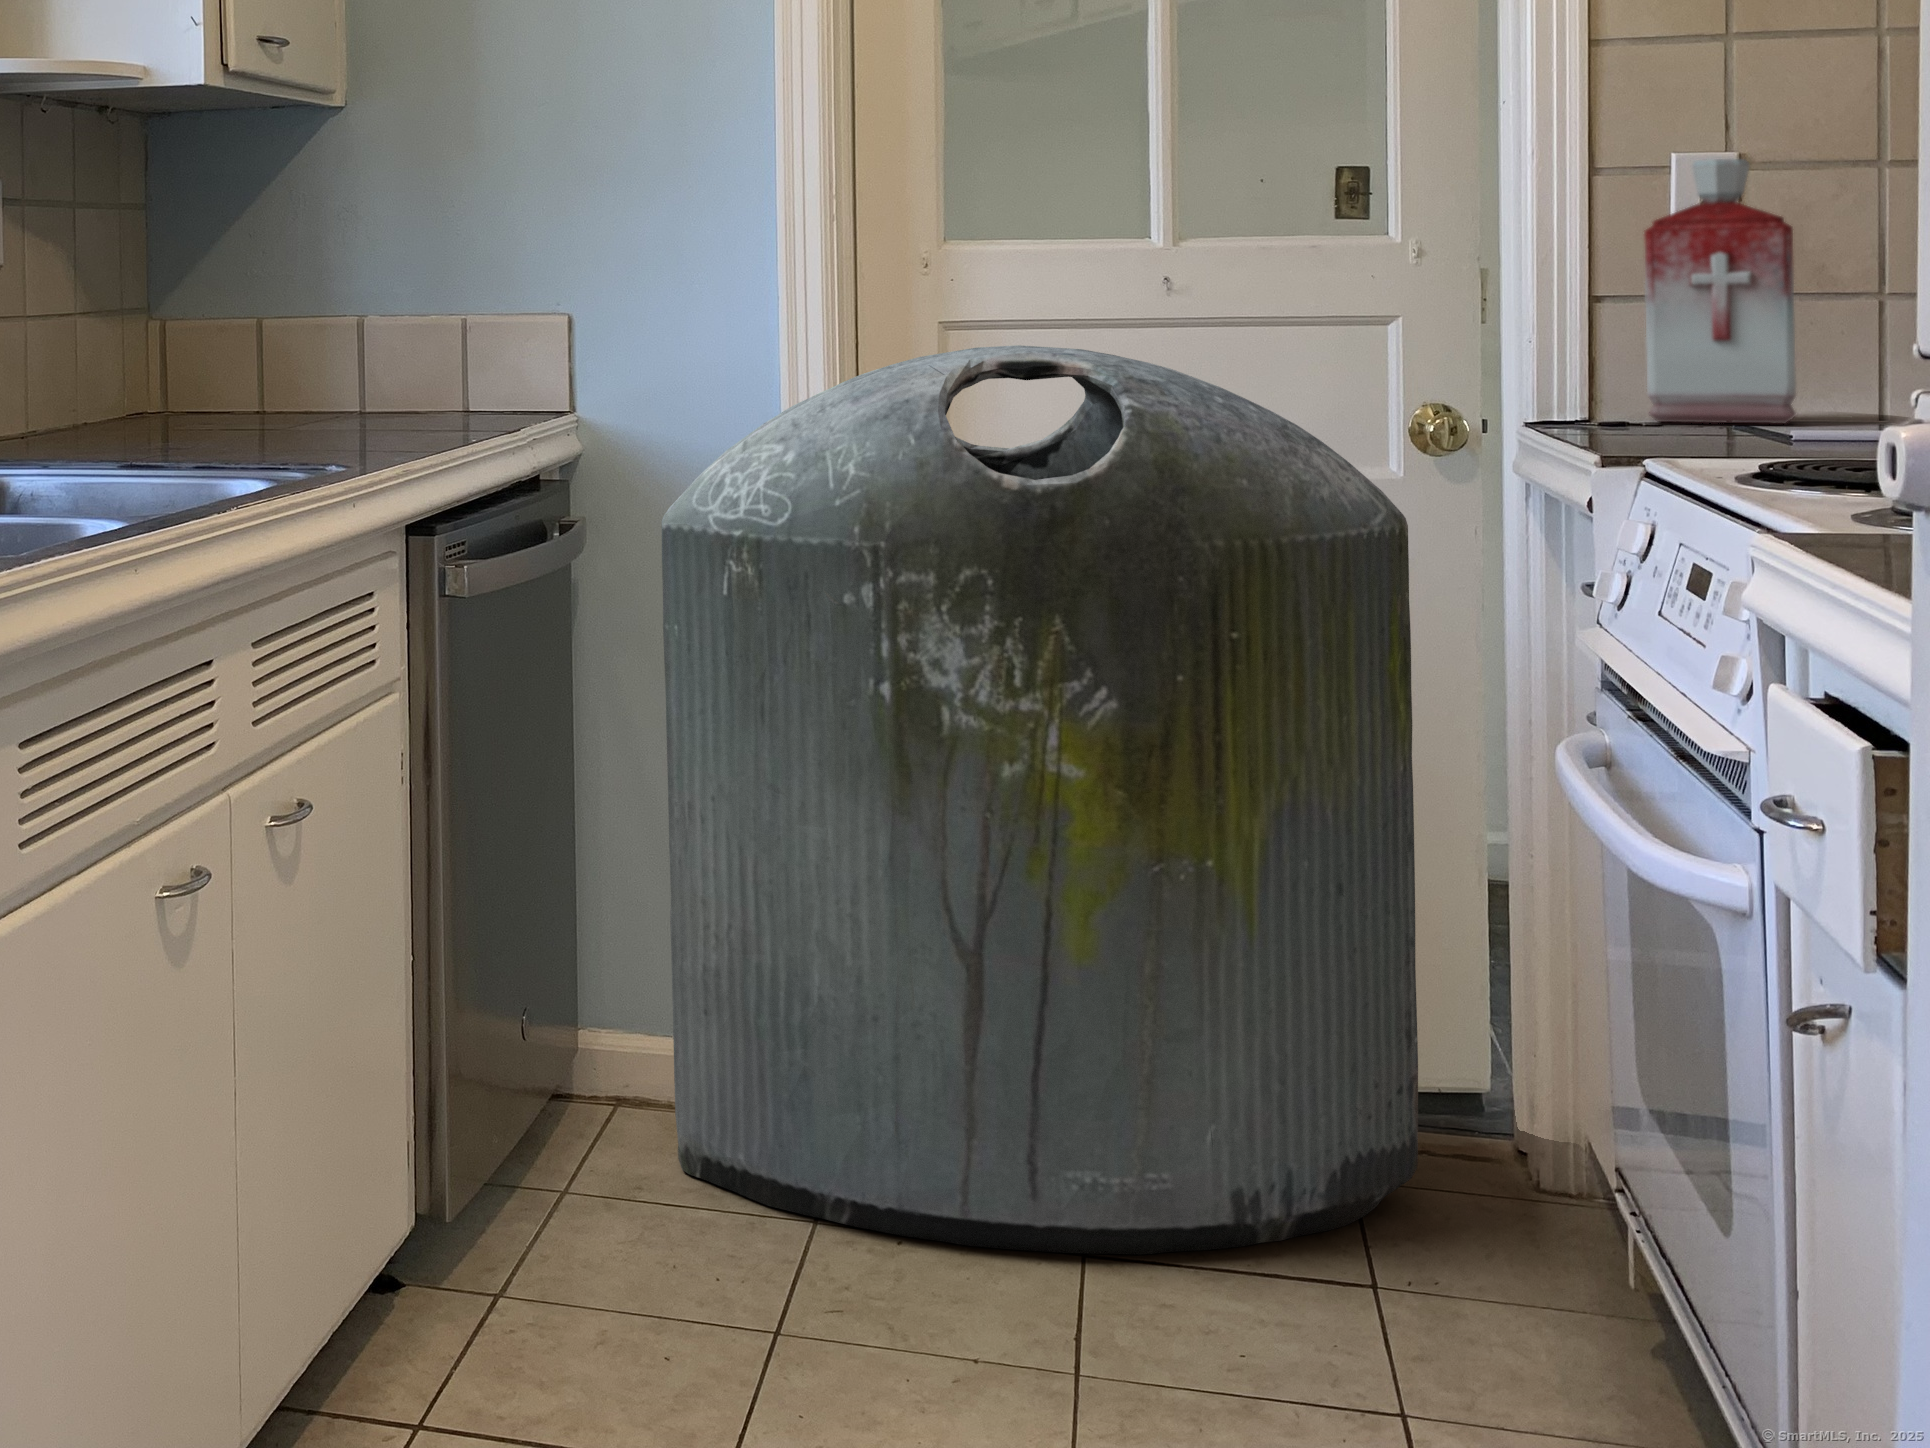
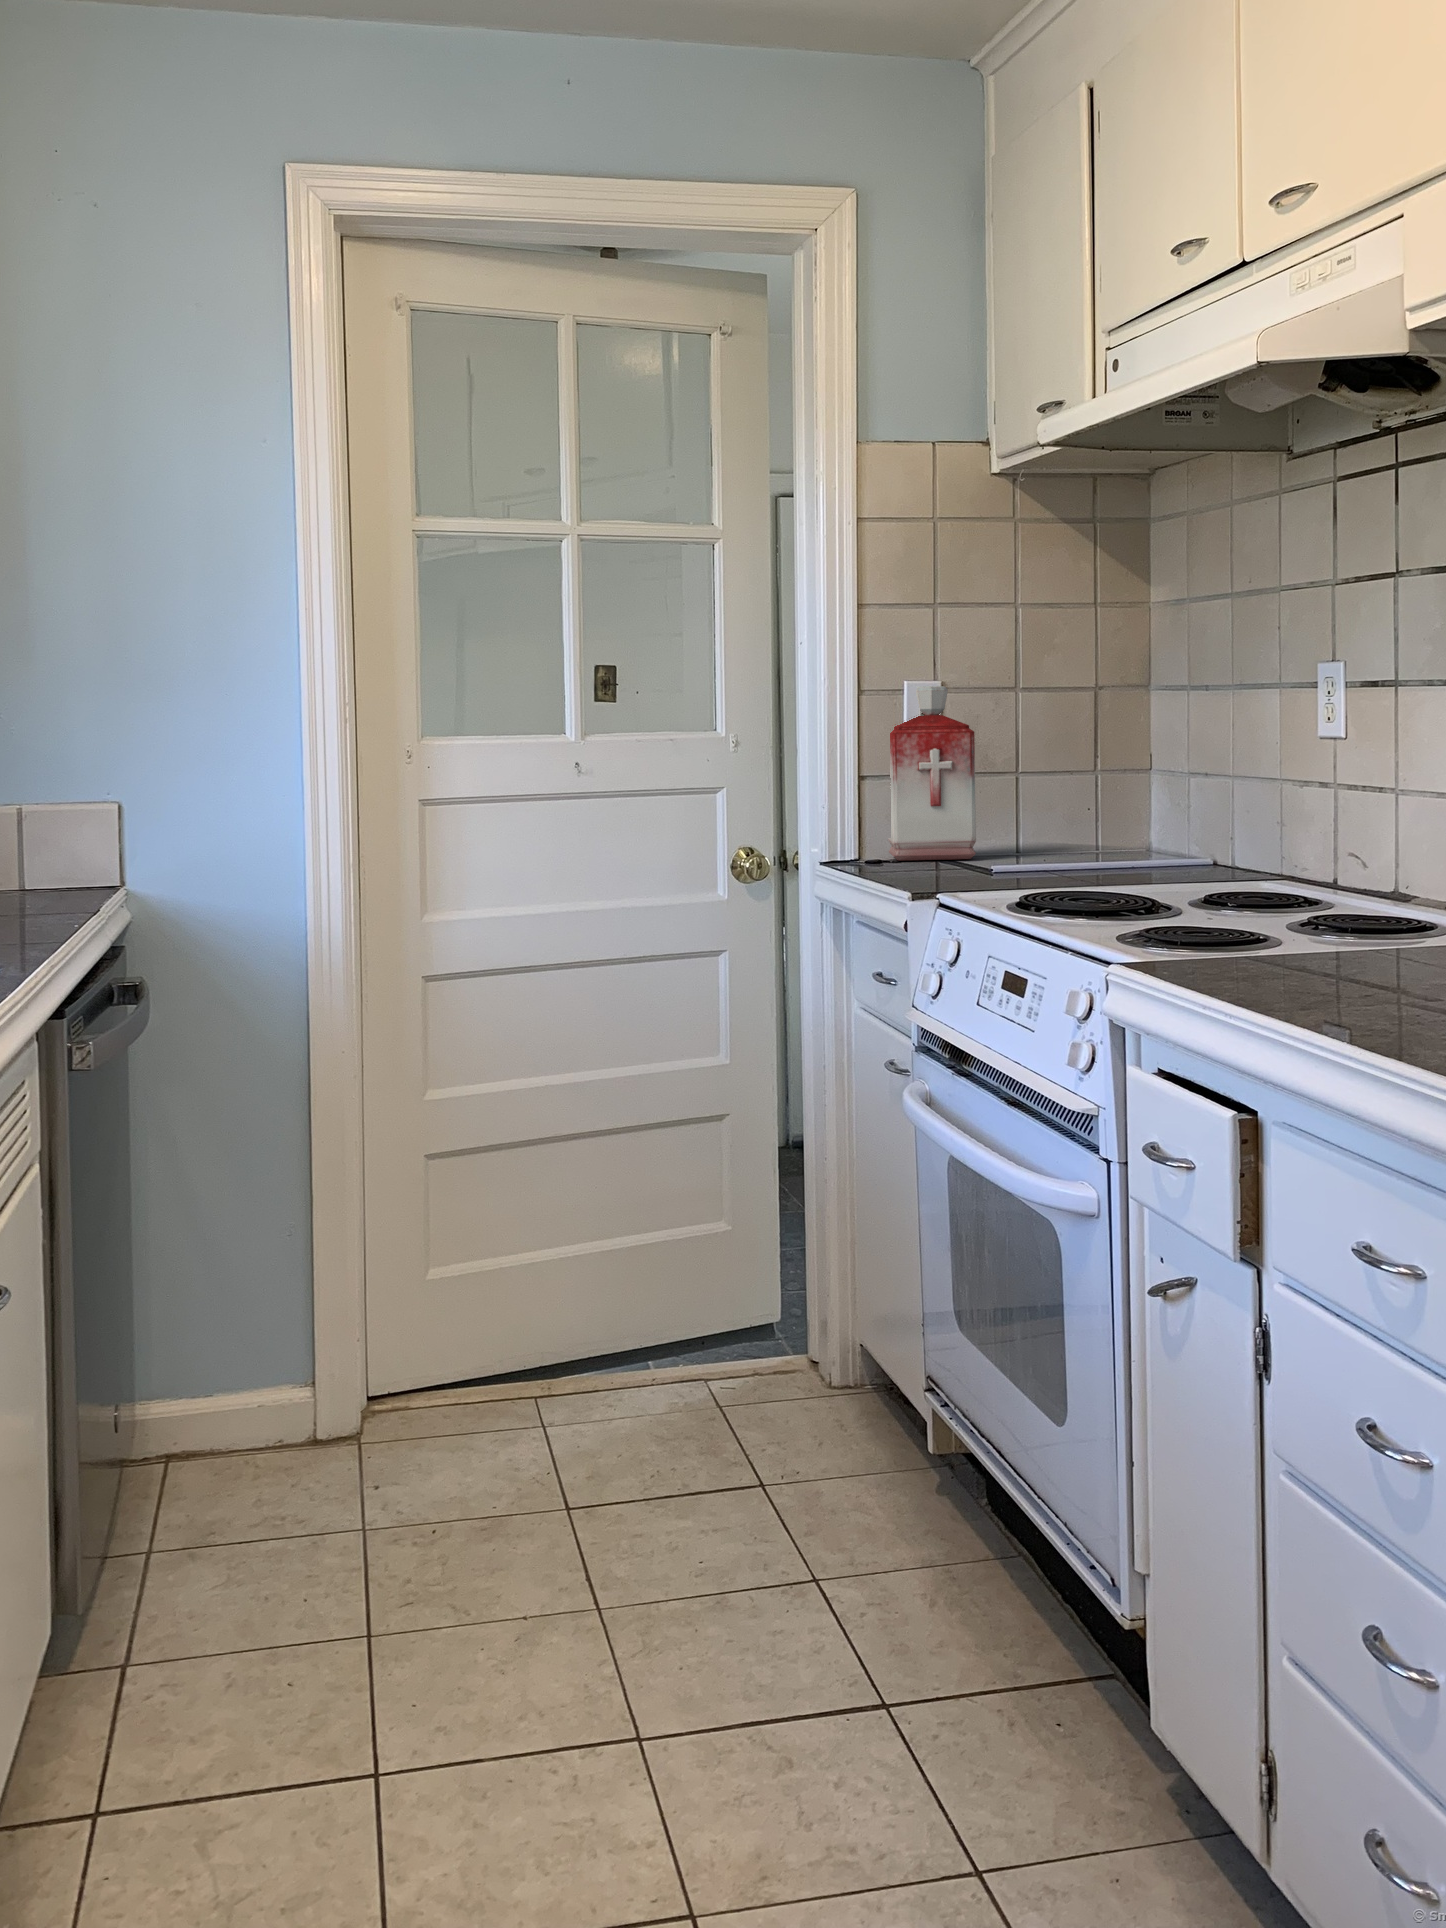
trash can: present [662,345,1418,1255] -> none [216,821,767,1524]

